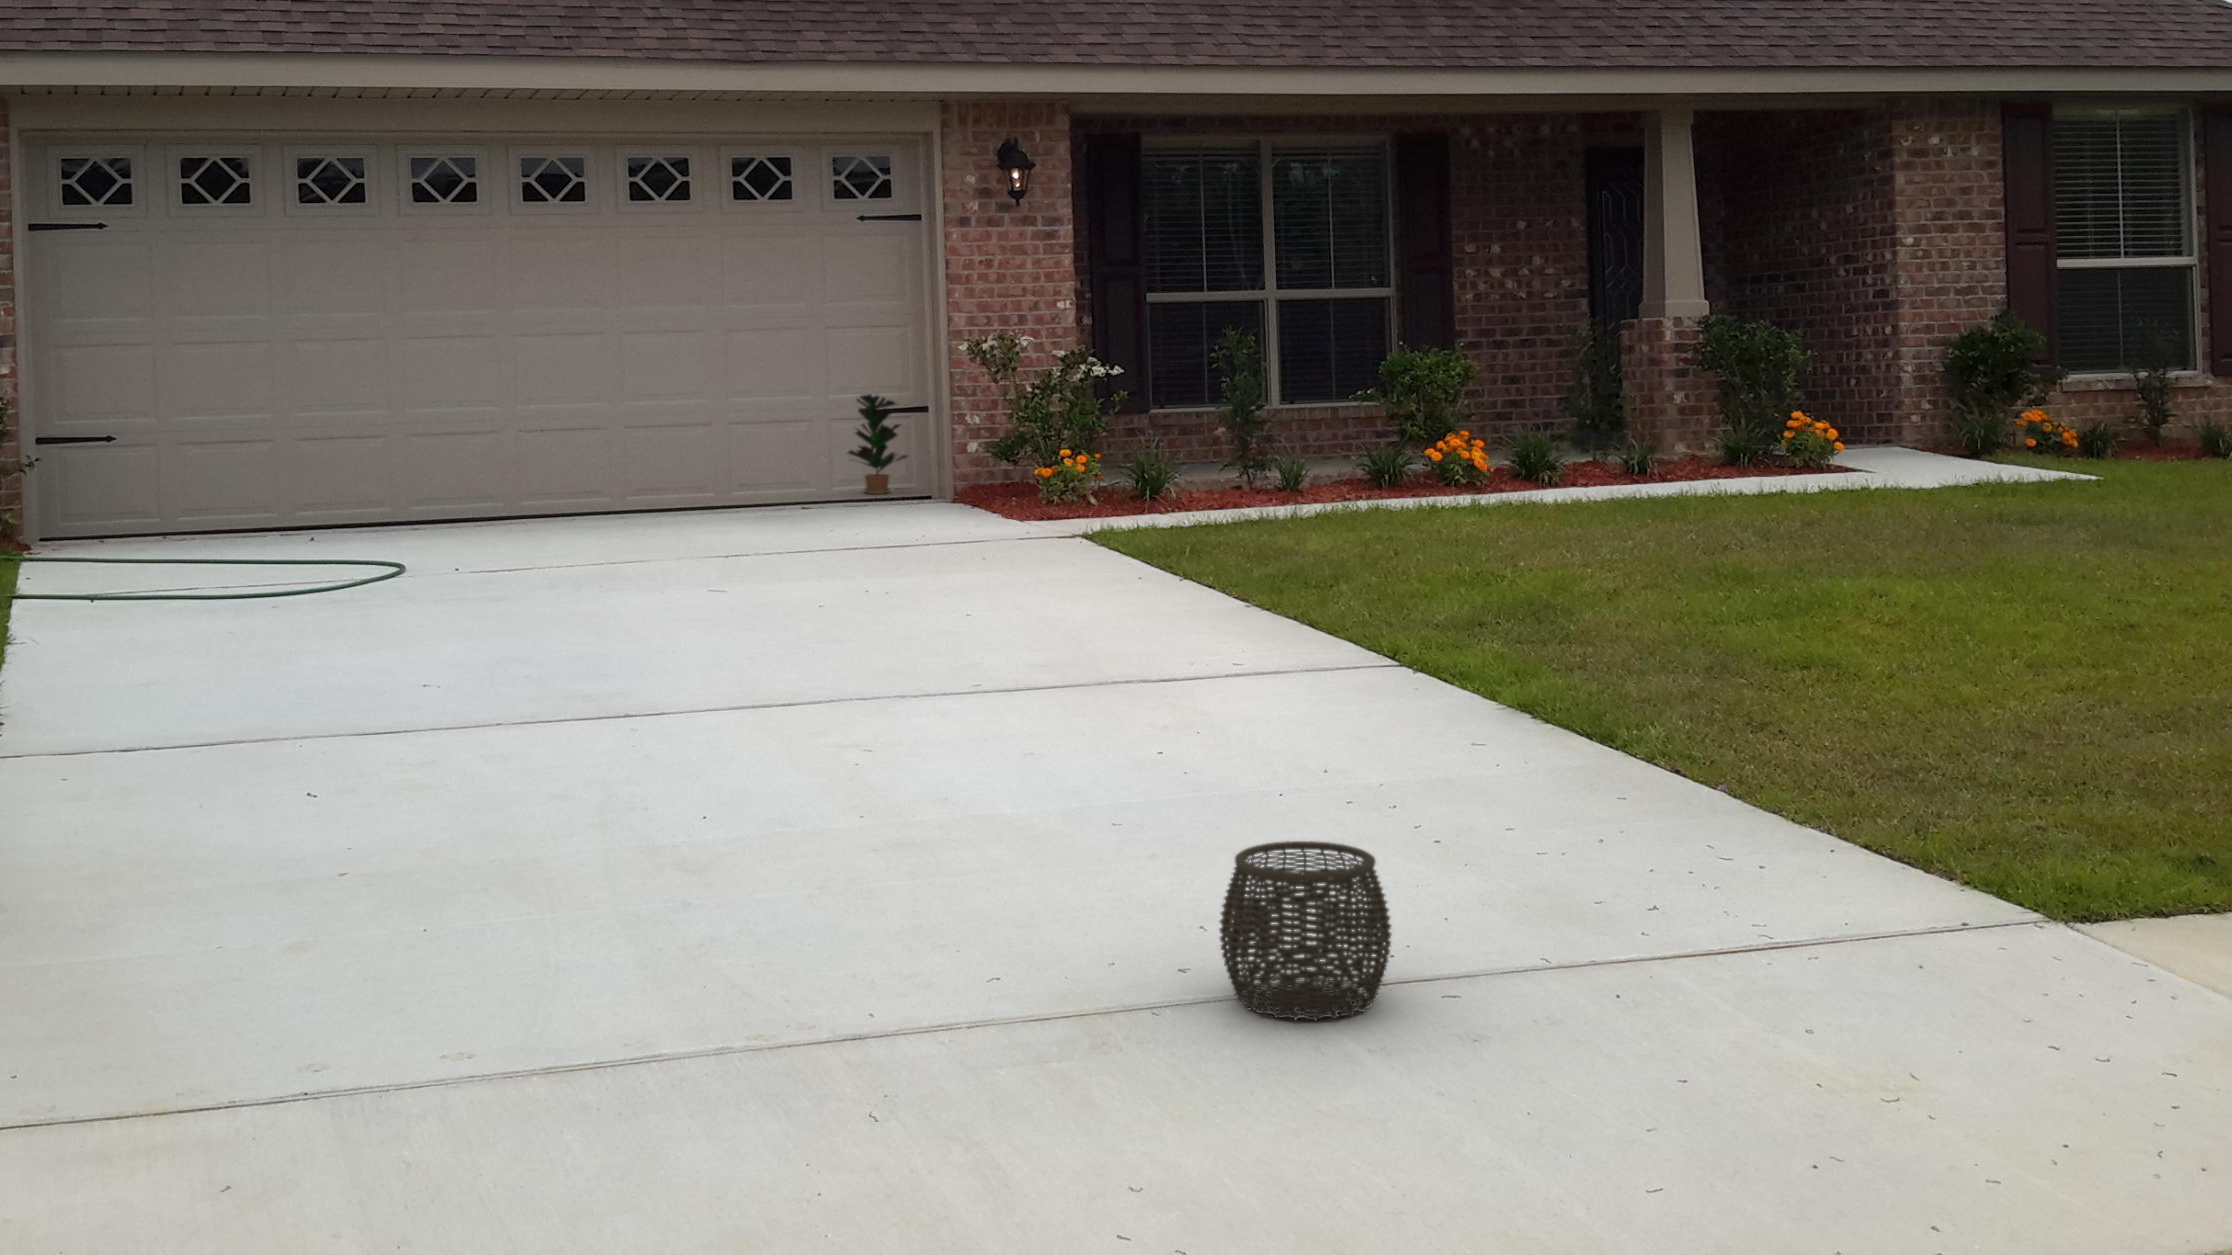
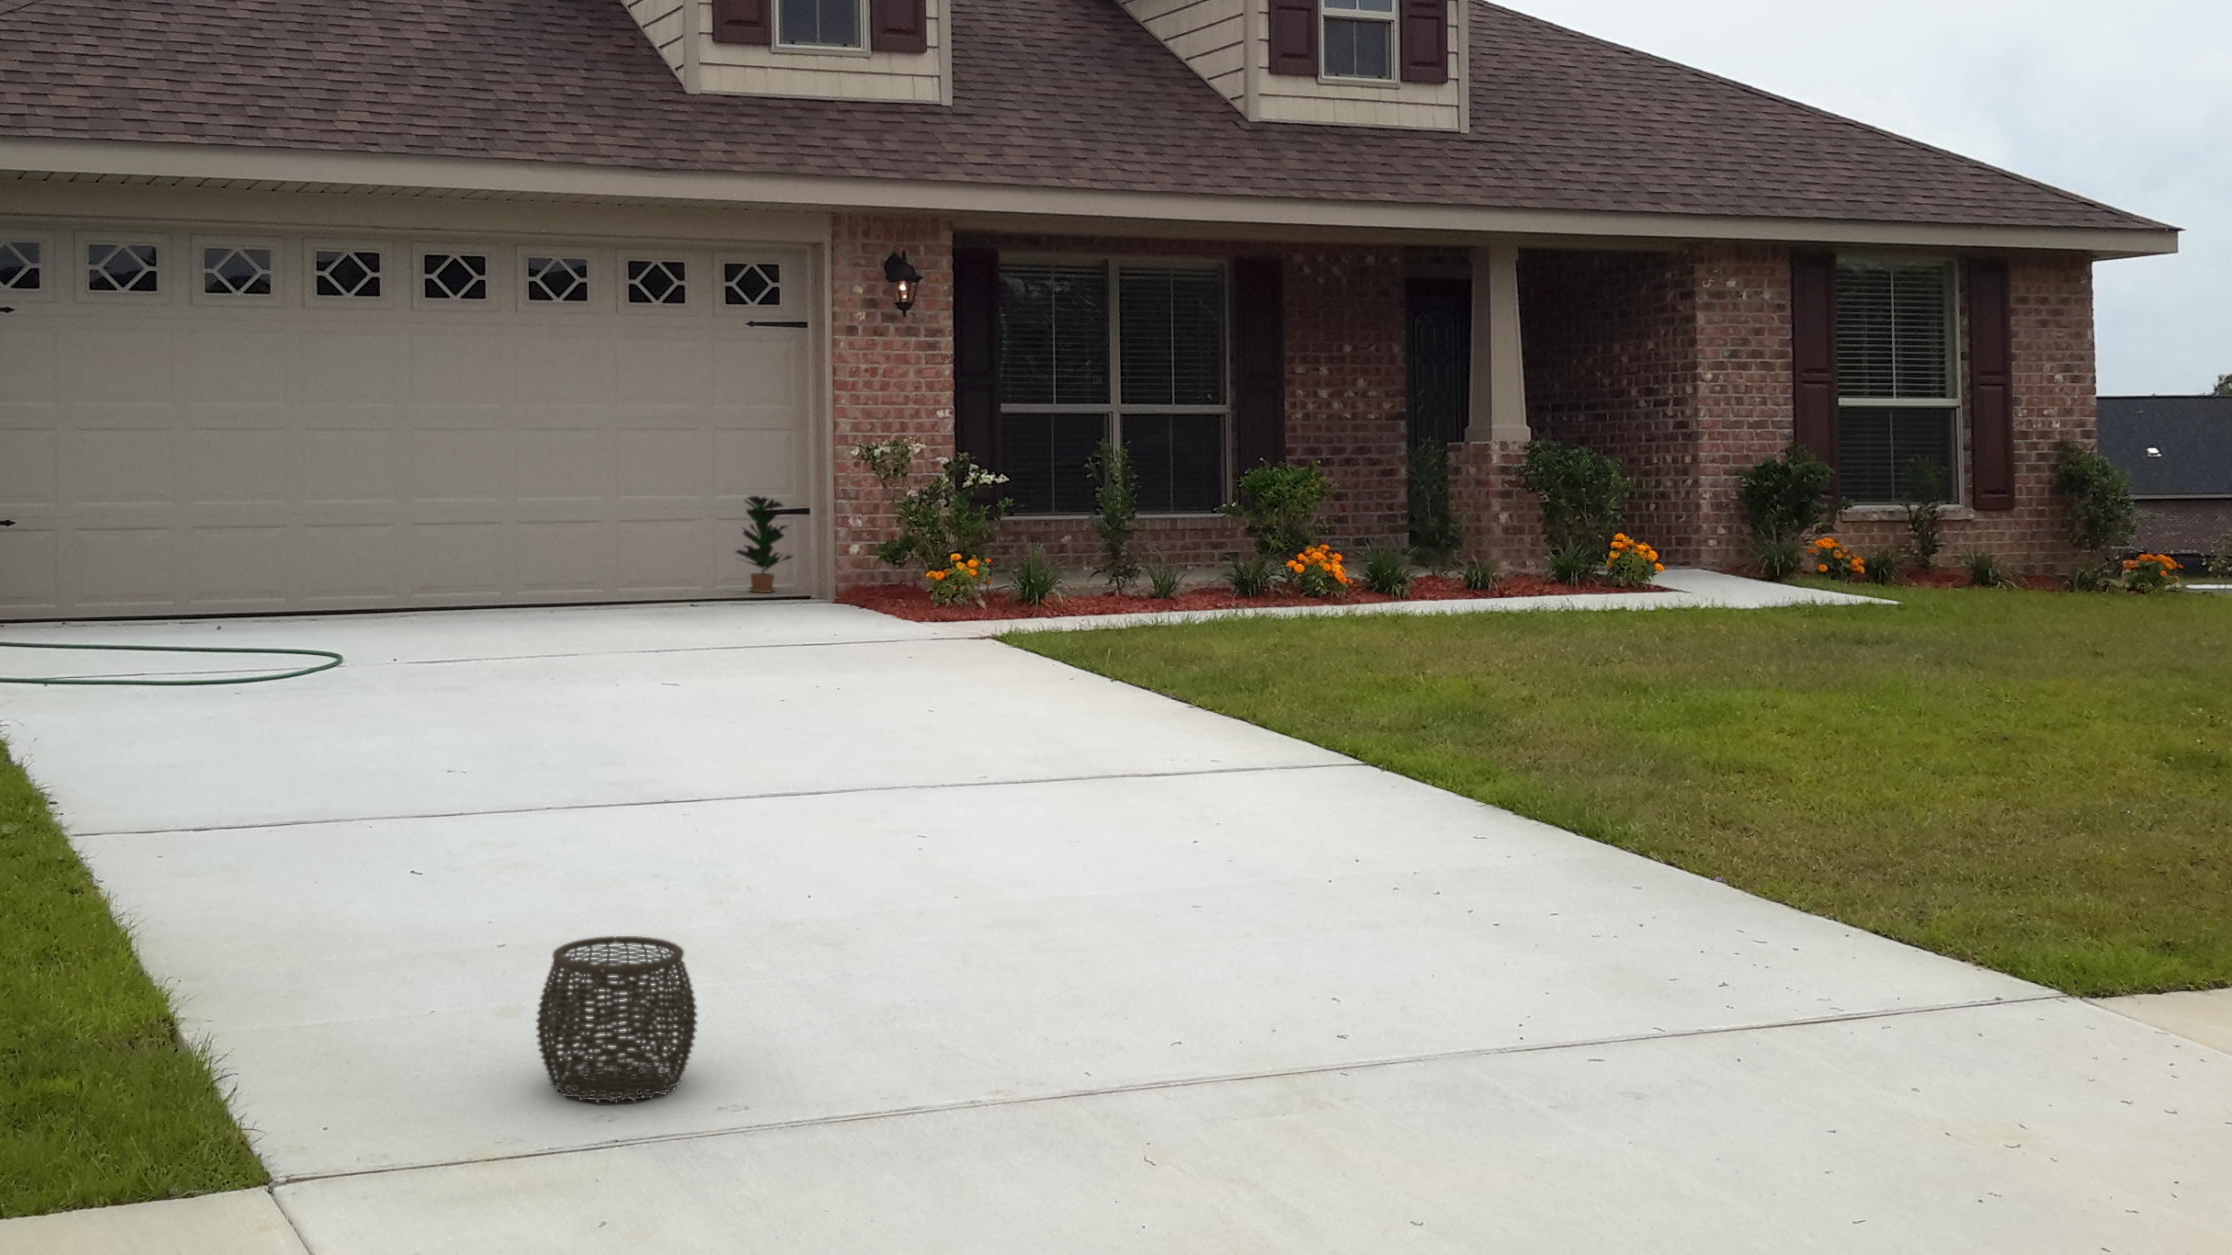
woven basket: present [1220,841,1391,1020] -> present [536,936,697,1102]

